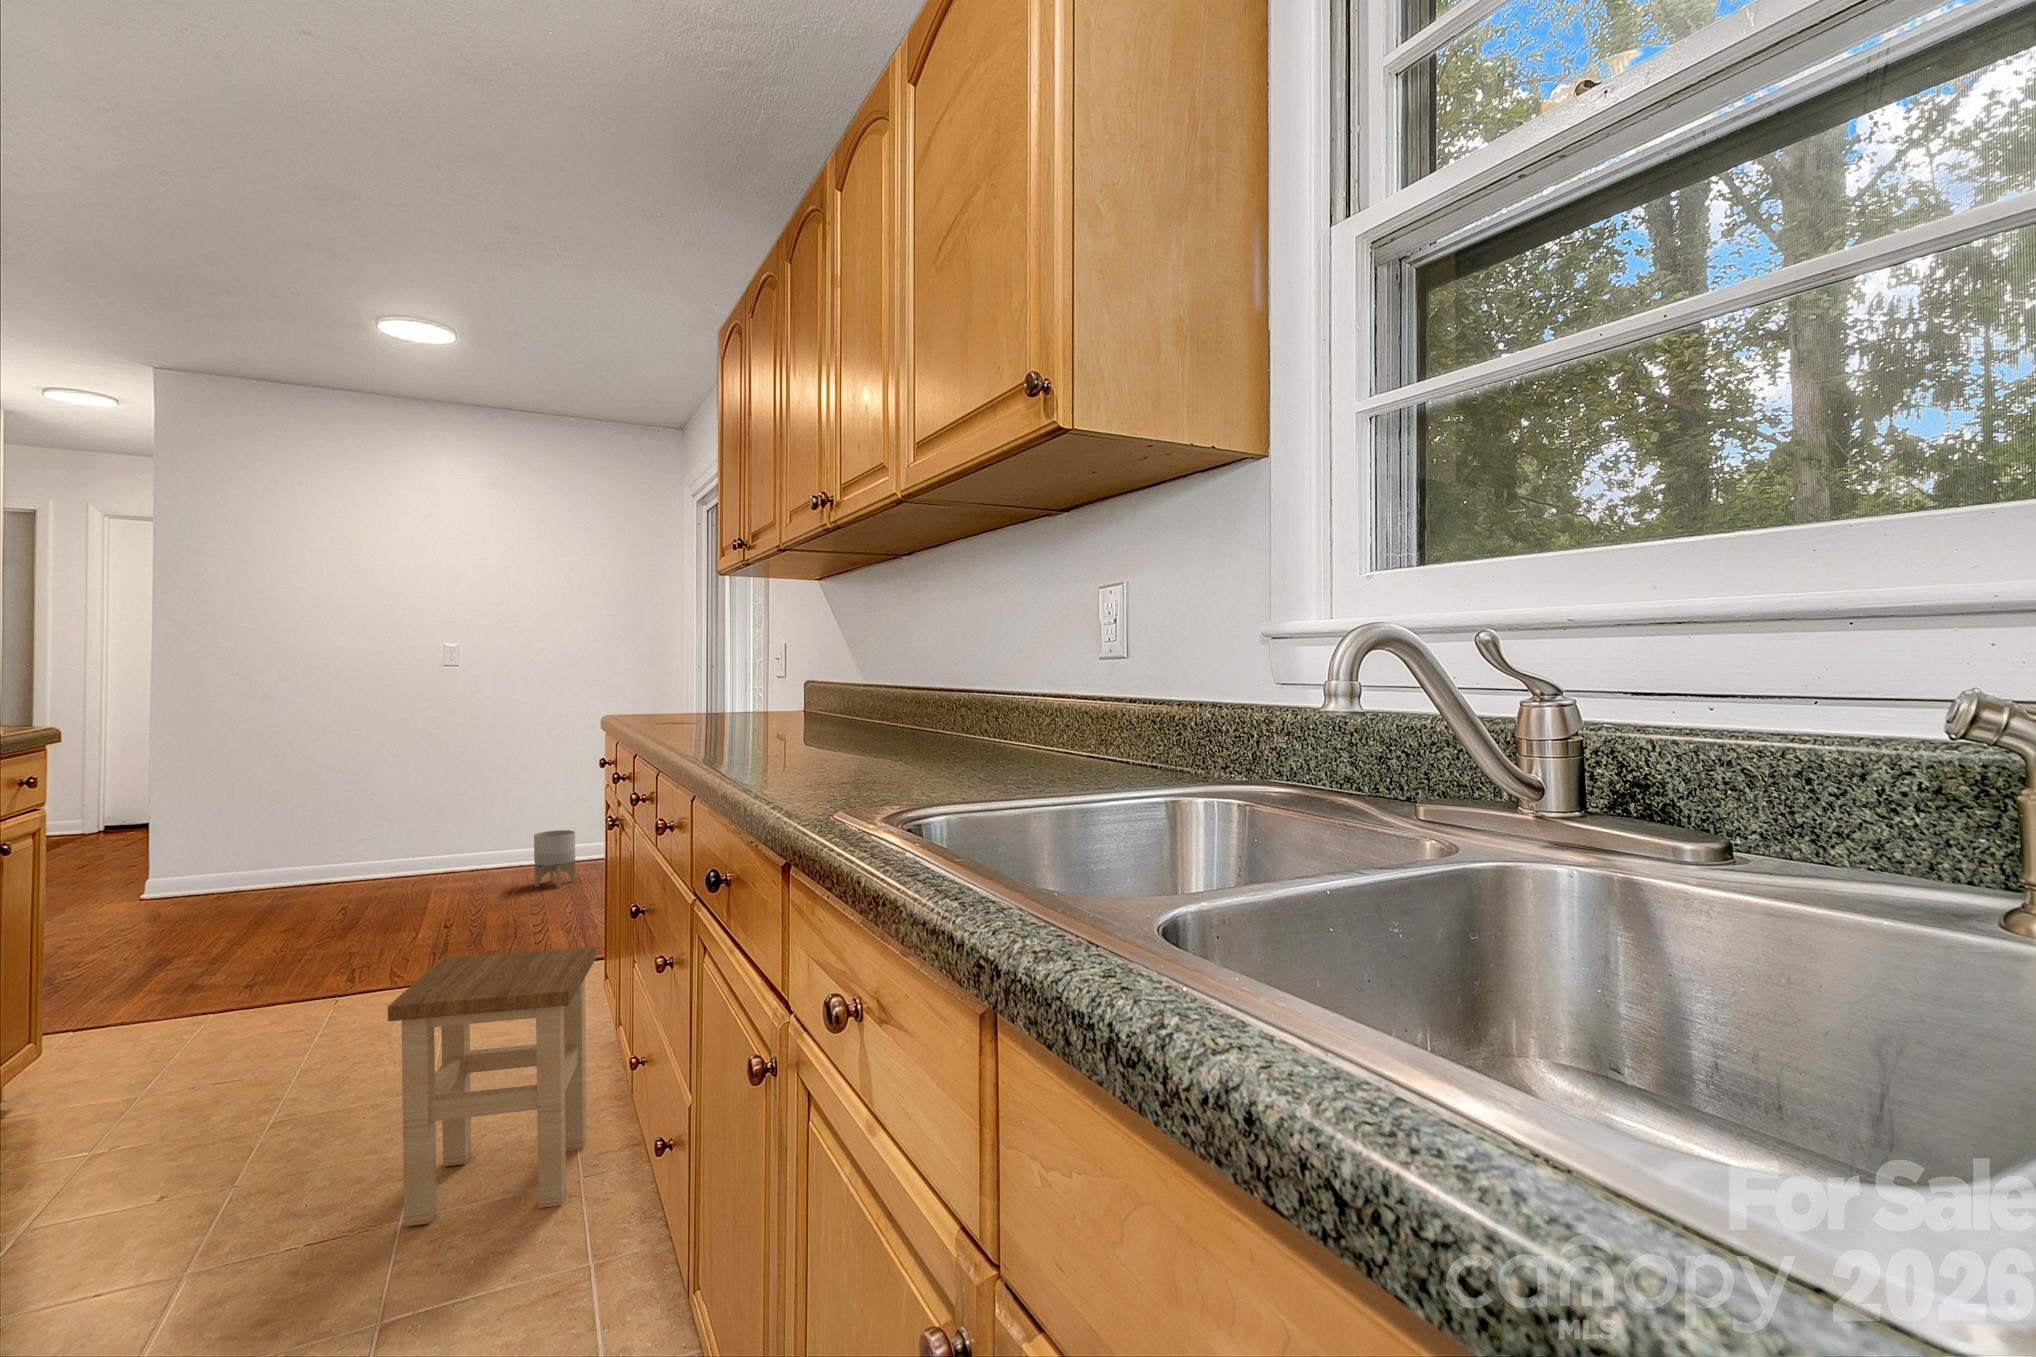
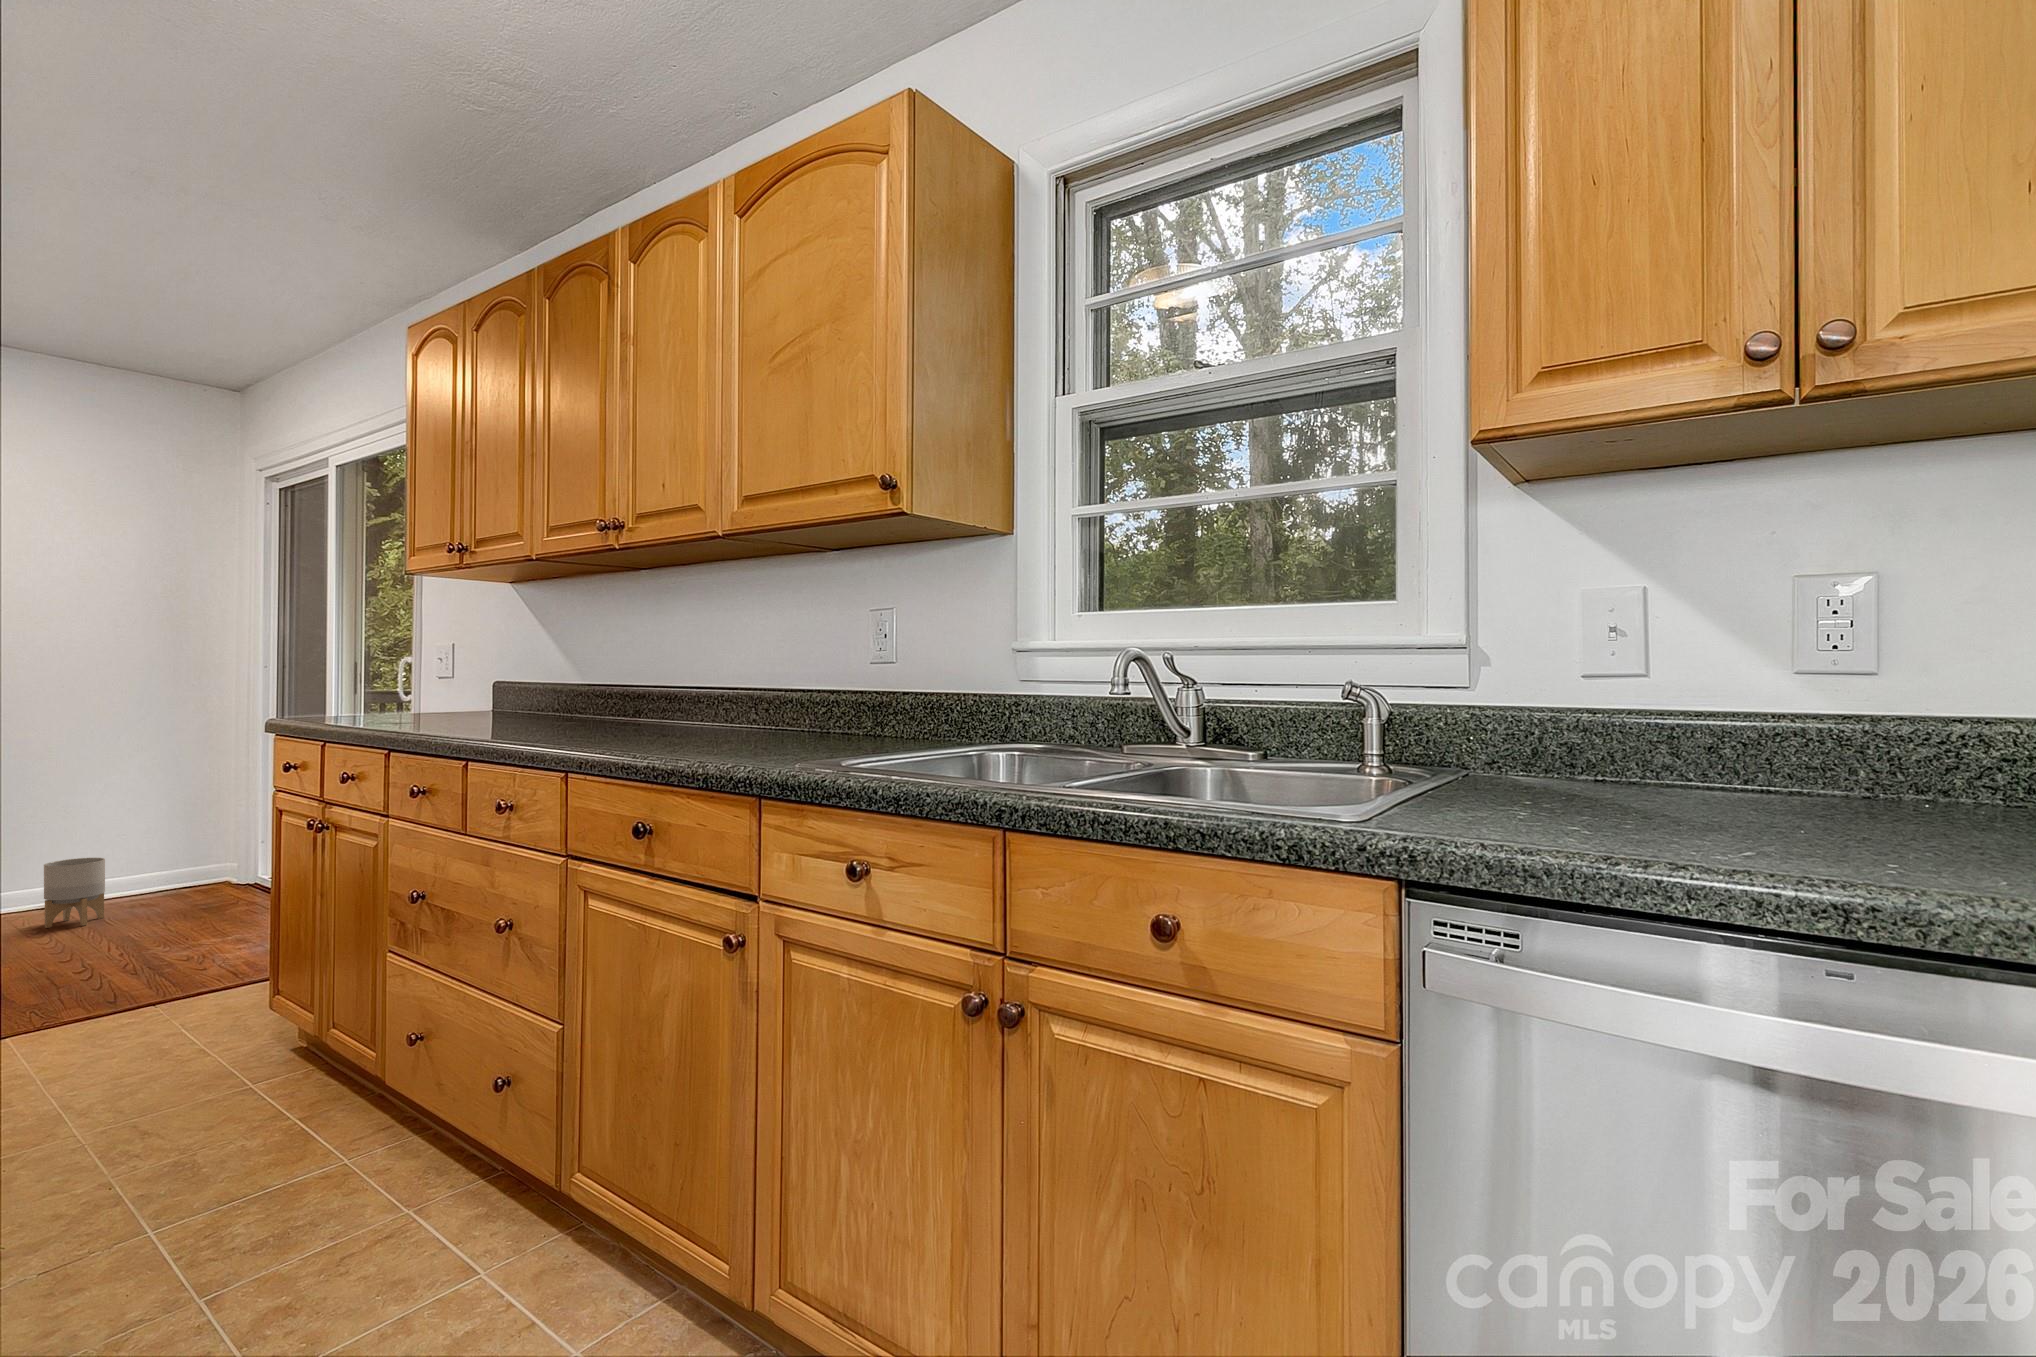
stool: present [388,947,596,1226] -> none [154,938,353,1221]

